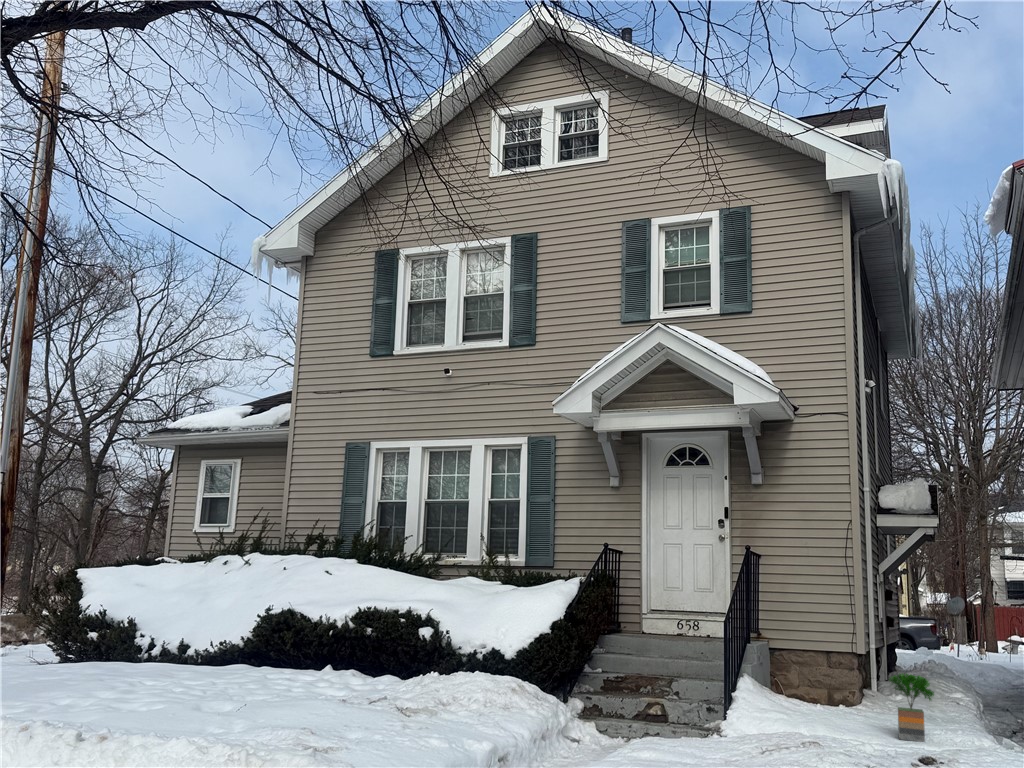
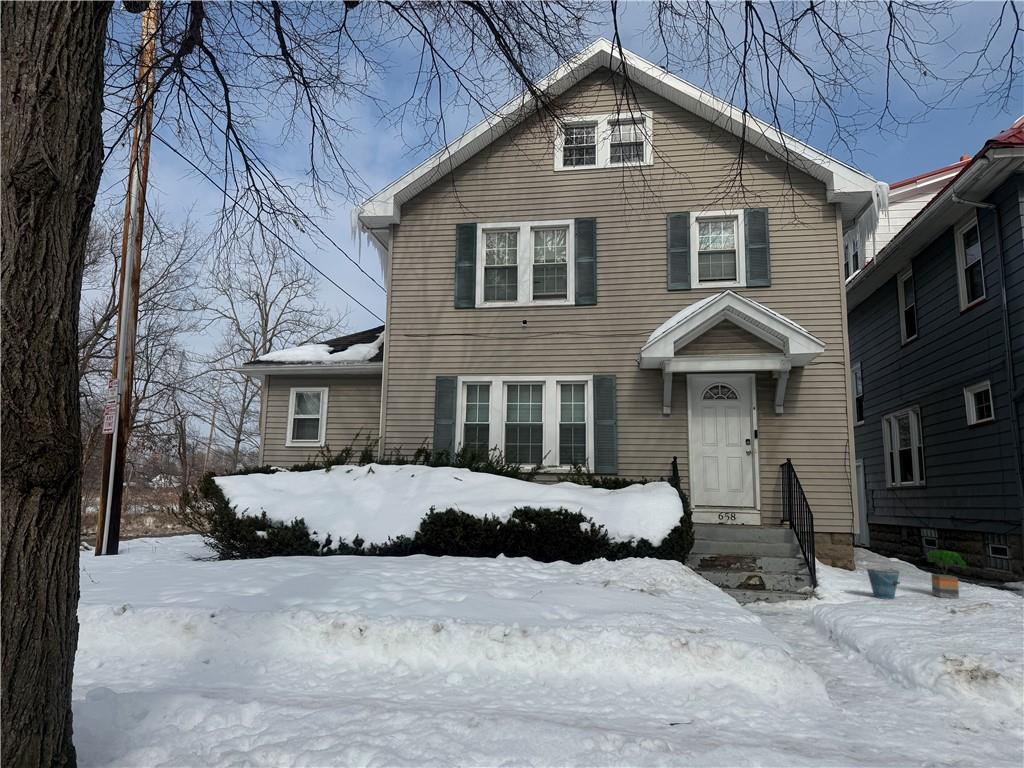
bucket: none [794,695,836,739] -> present [867,567,900,599]

